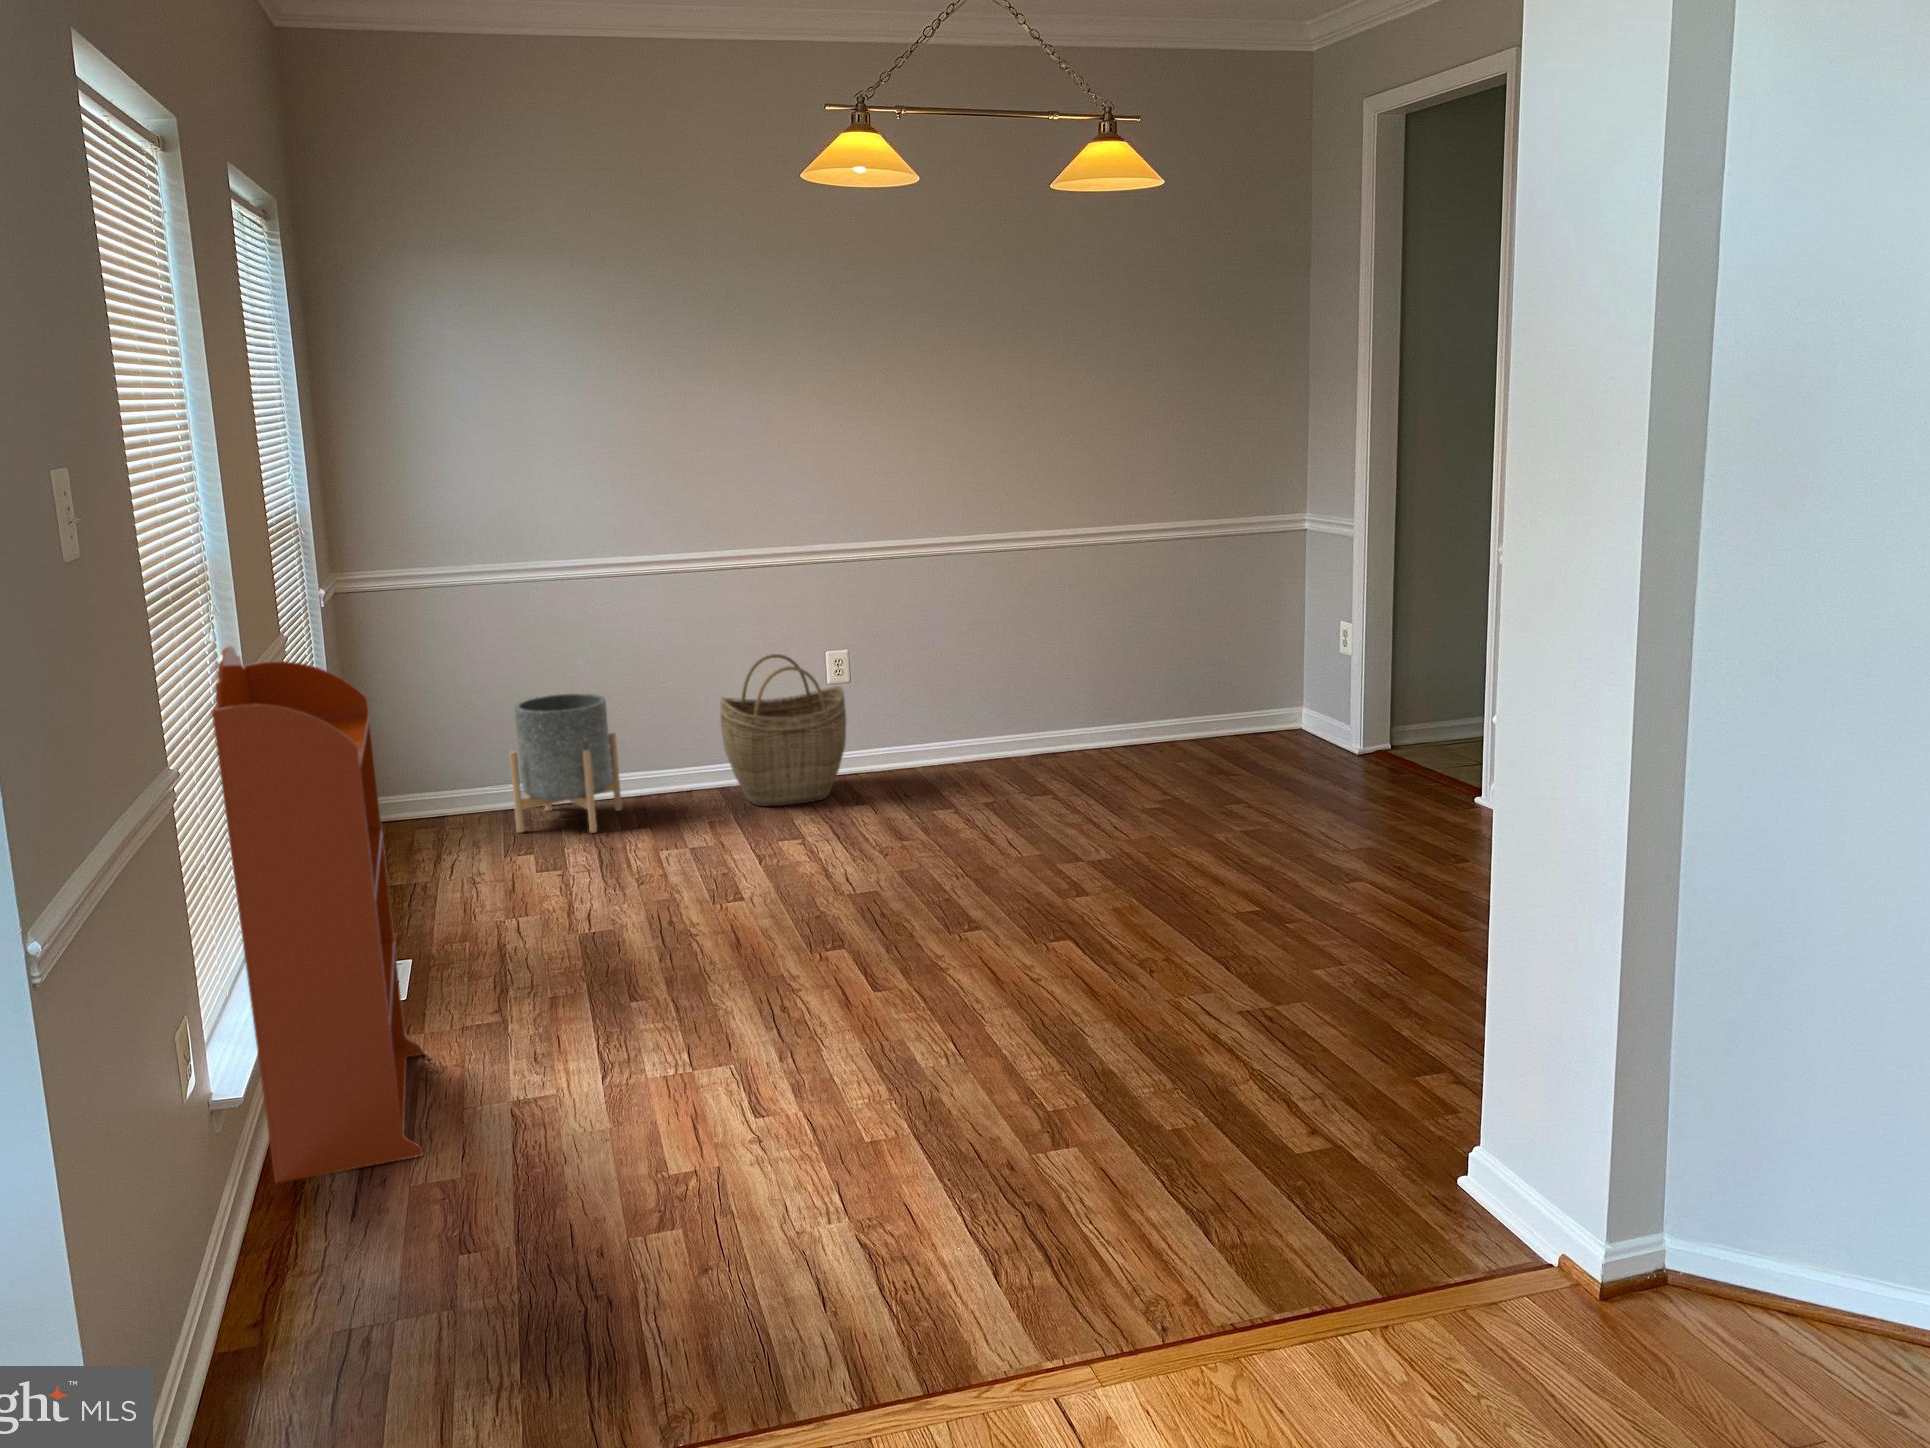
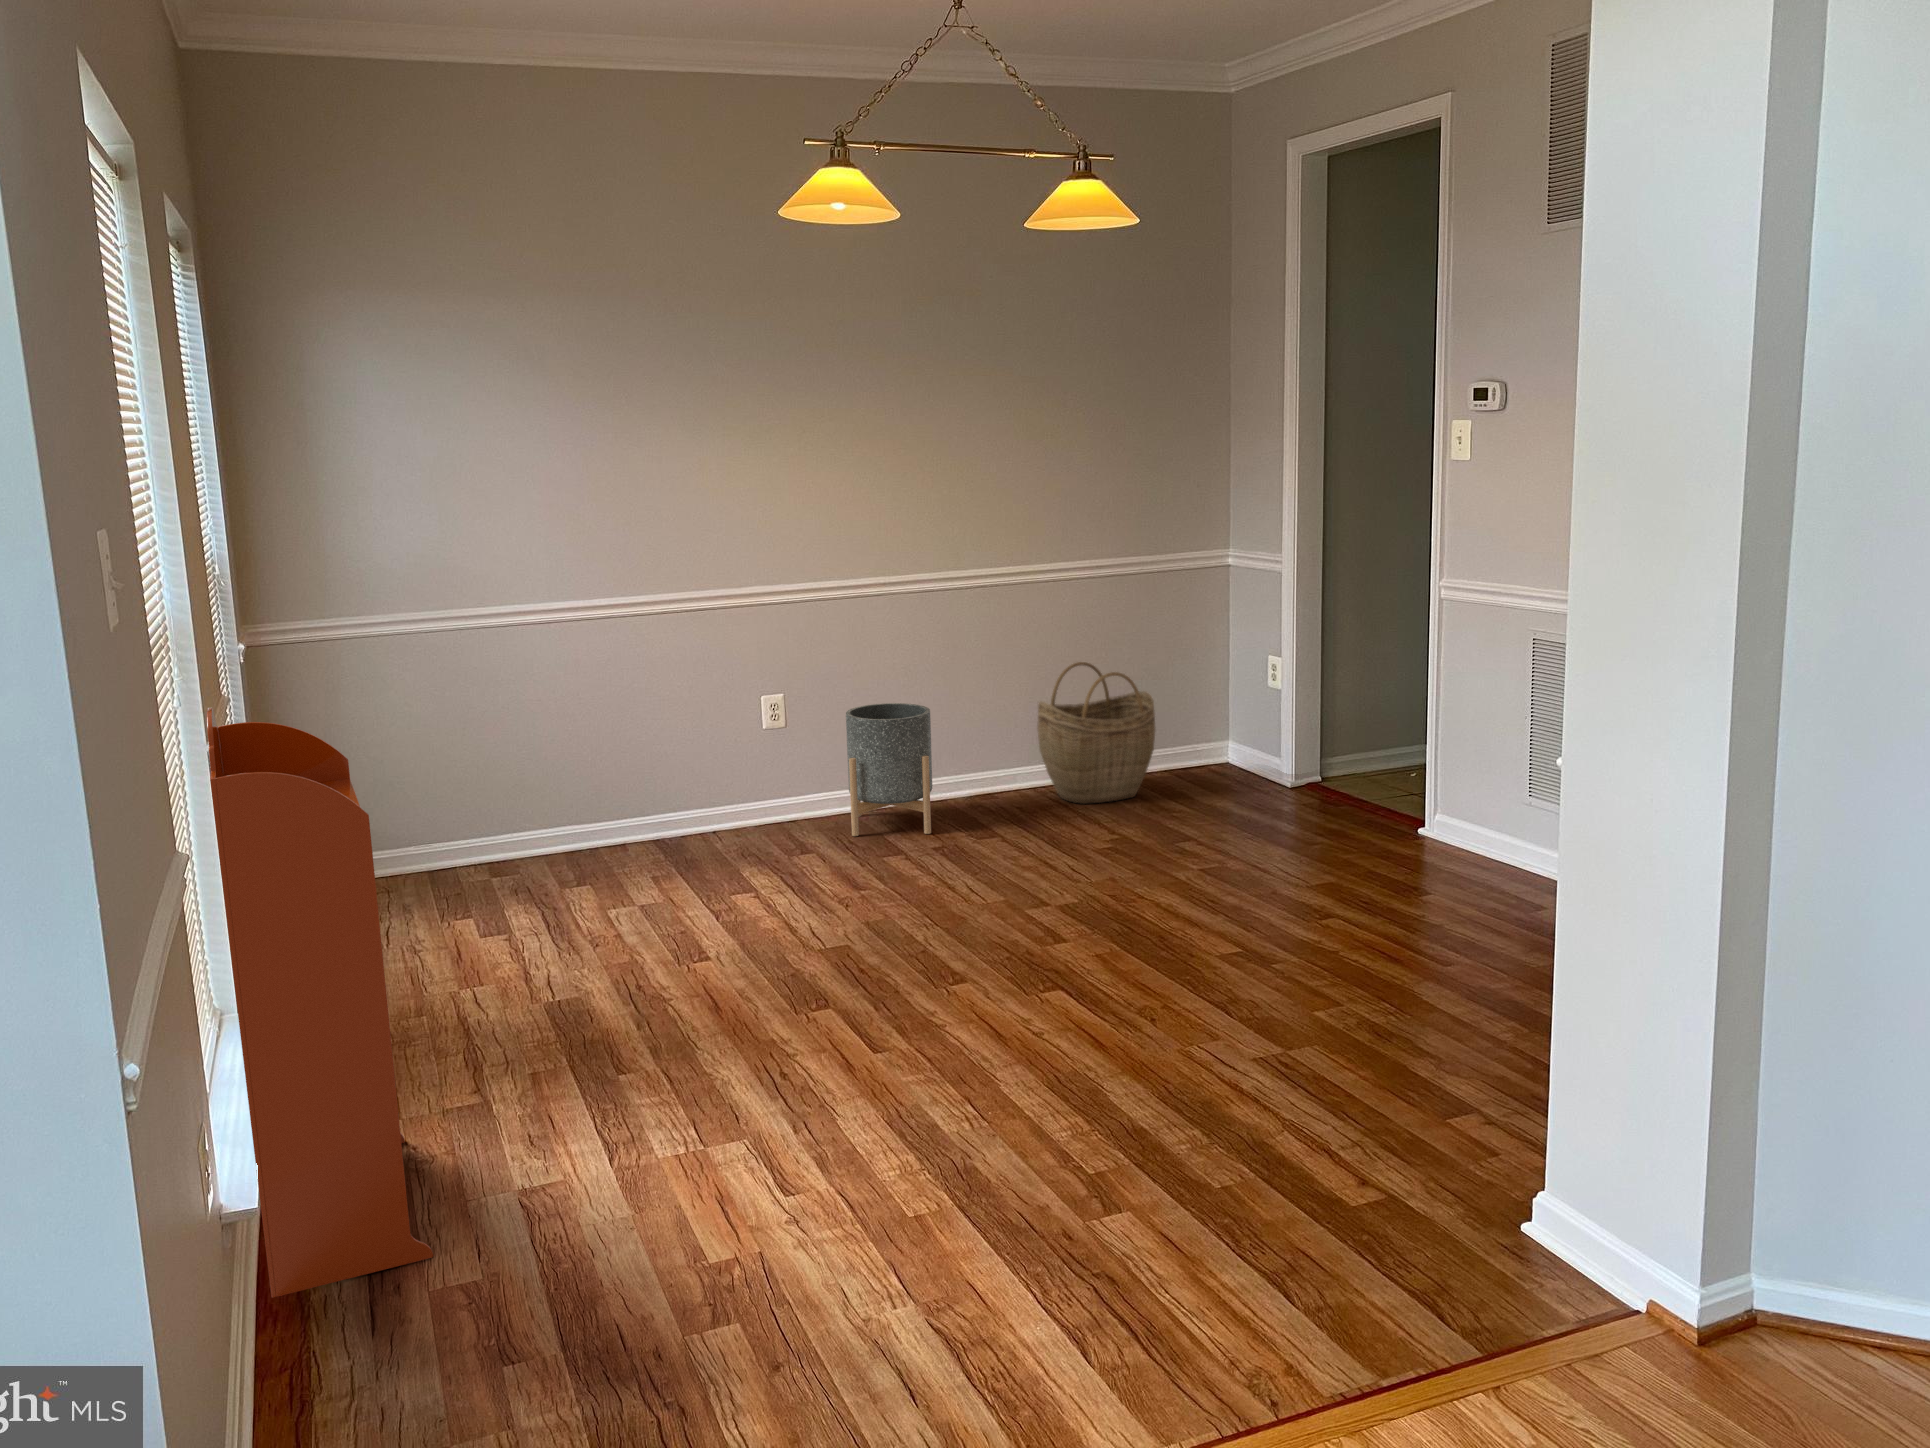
woven basket: present [720,654,847,806] -> present [1037,662,1155,804]
planter: present [510,693,622,833] -> present [846,703,932,836]

